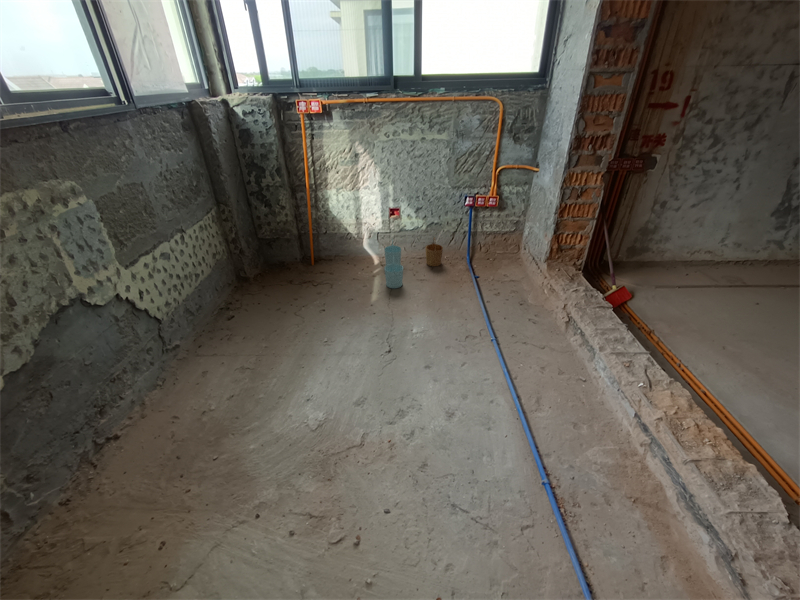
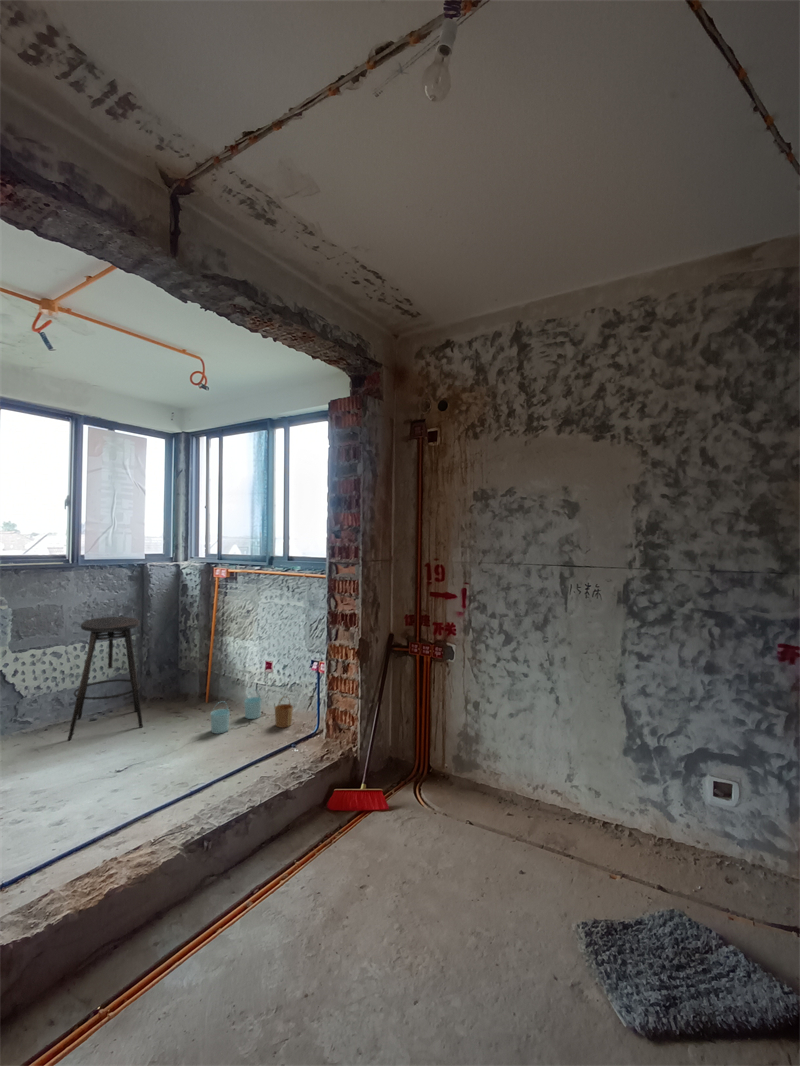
stool: none [197,185,313,346] -> present [68,617,143,740]

